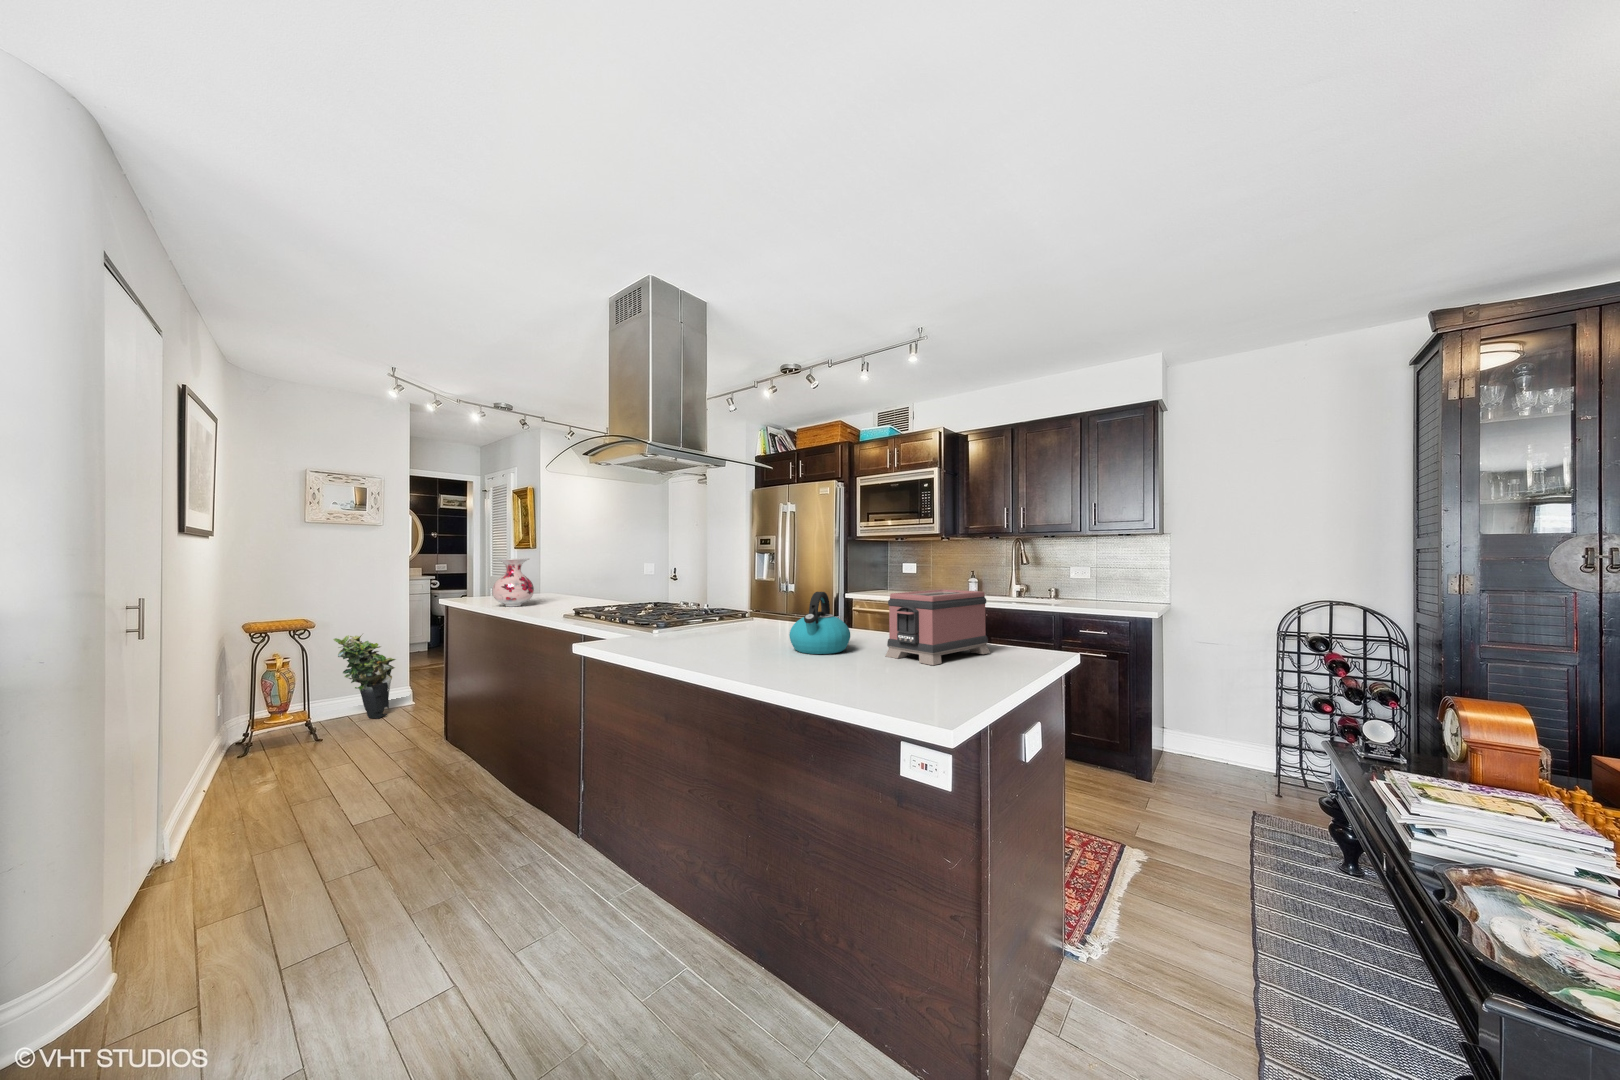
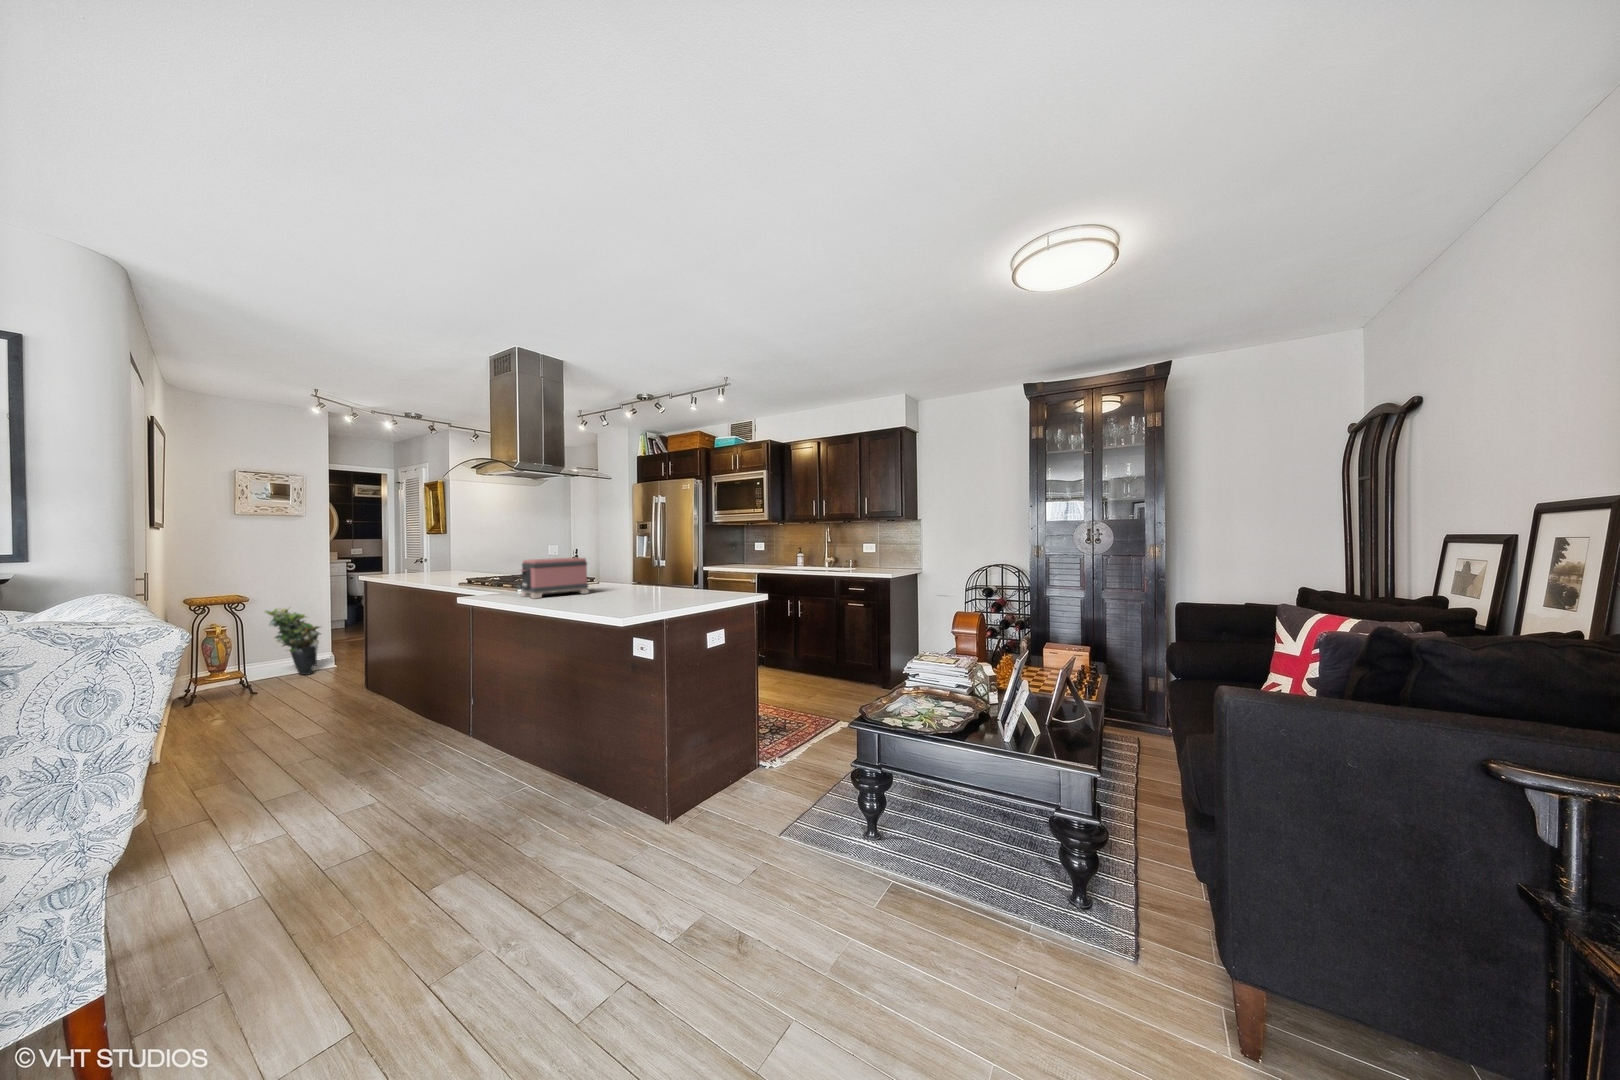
vase: present [492,558,534,607] -> none [405,543,440,579]
toaster: present [886,589,990,665] -> present [521,558,589,598]
kettle: present [789,592,850,654] -> none [603,561,643,599]

